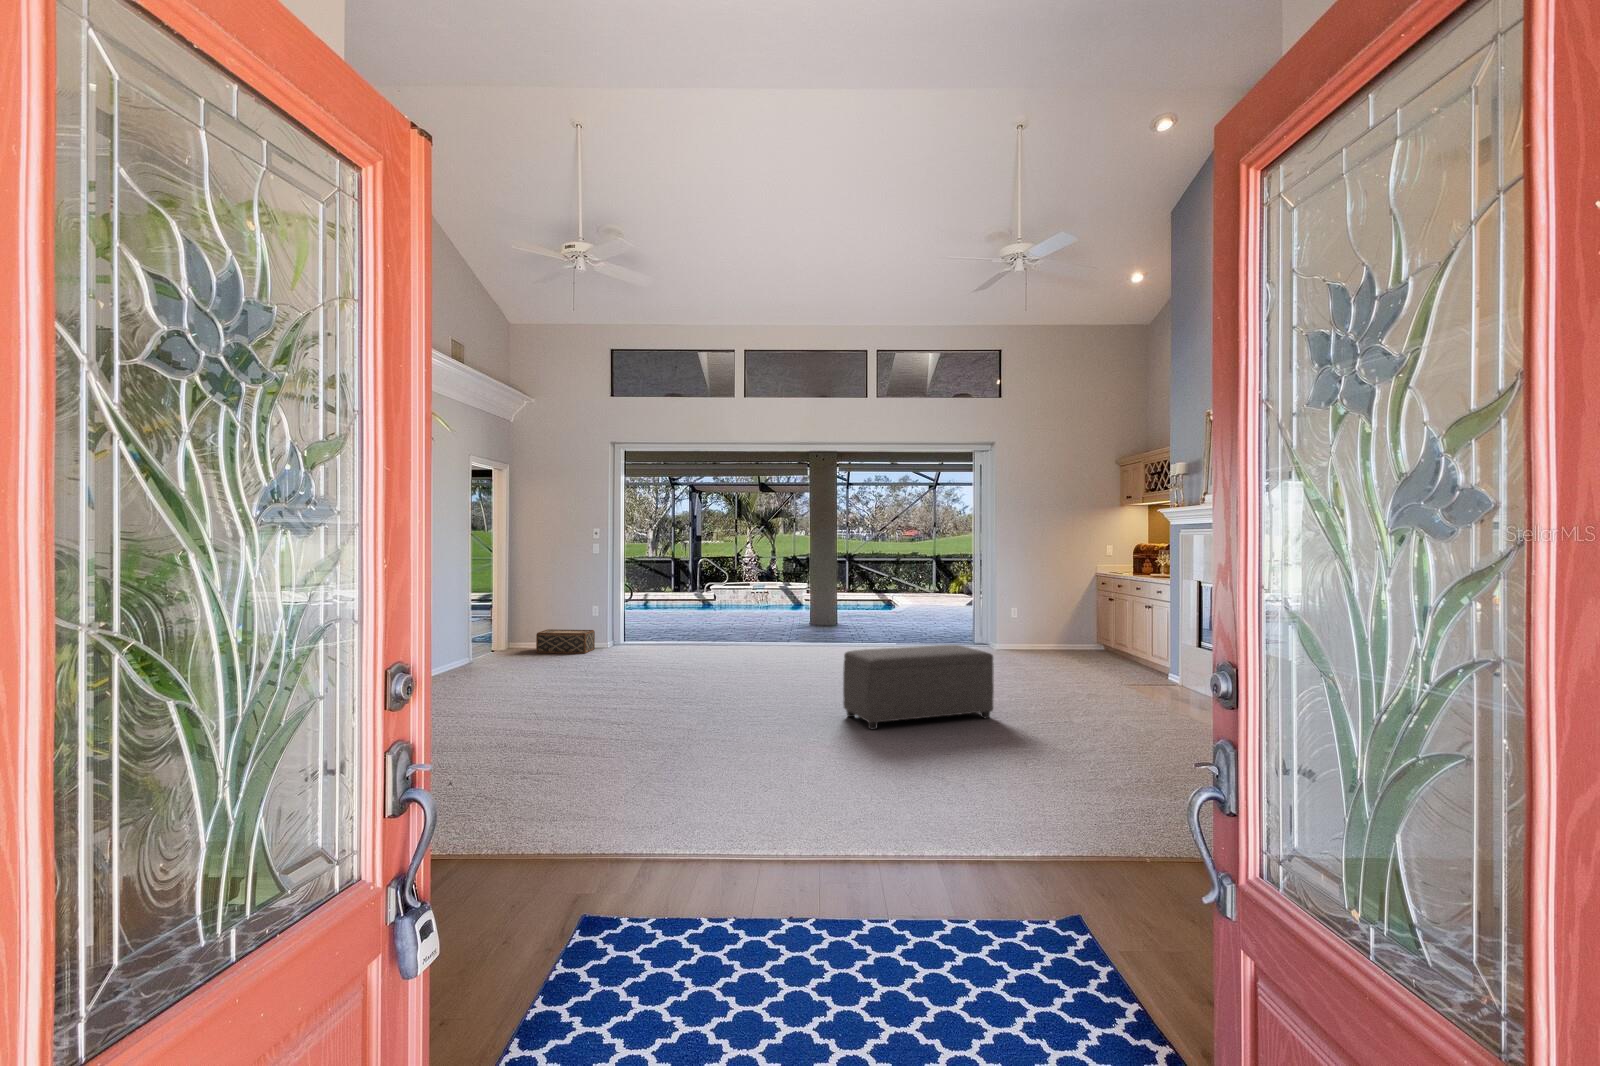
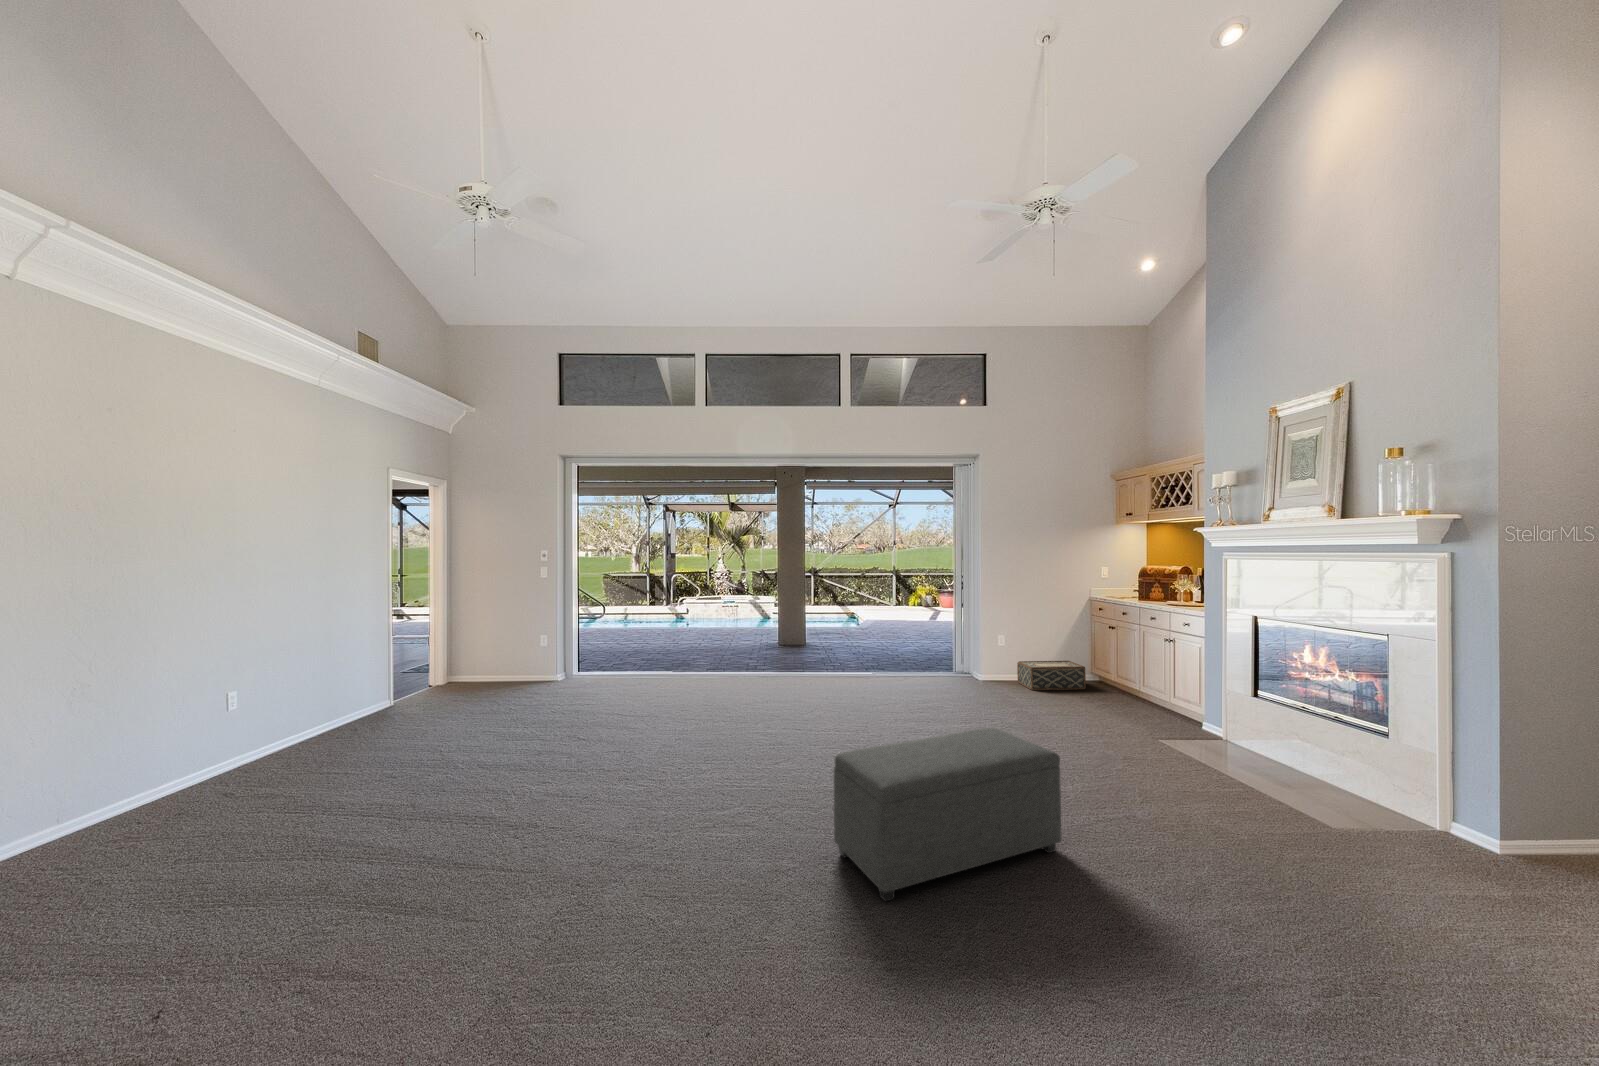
woven basket: present [536,629,595,654] -> present [1017,661,1086,690]

